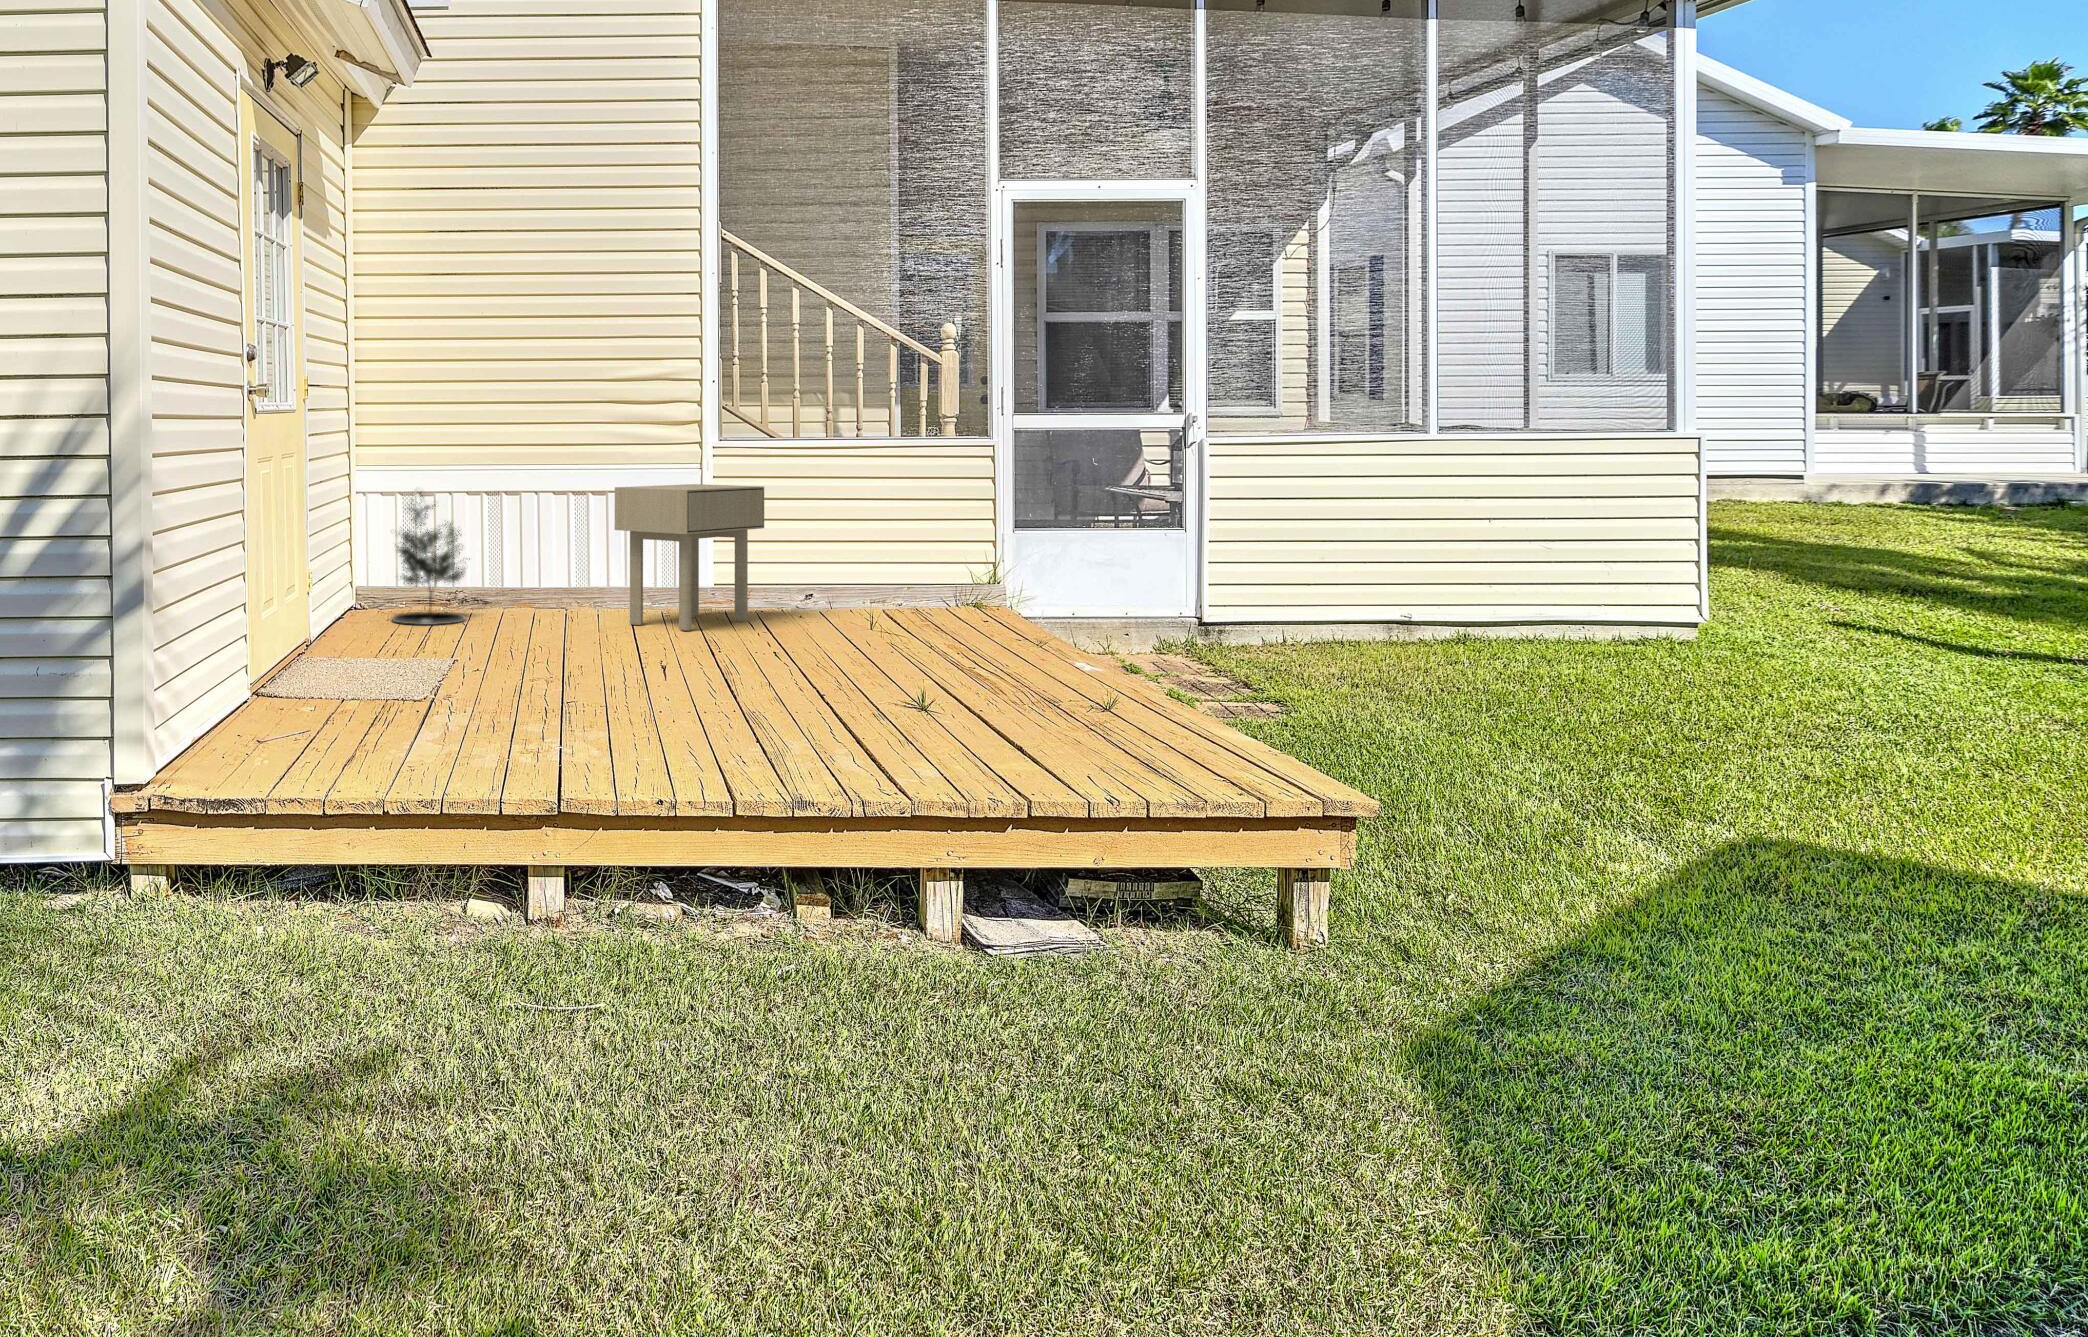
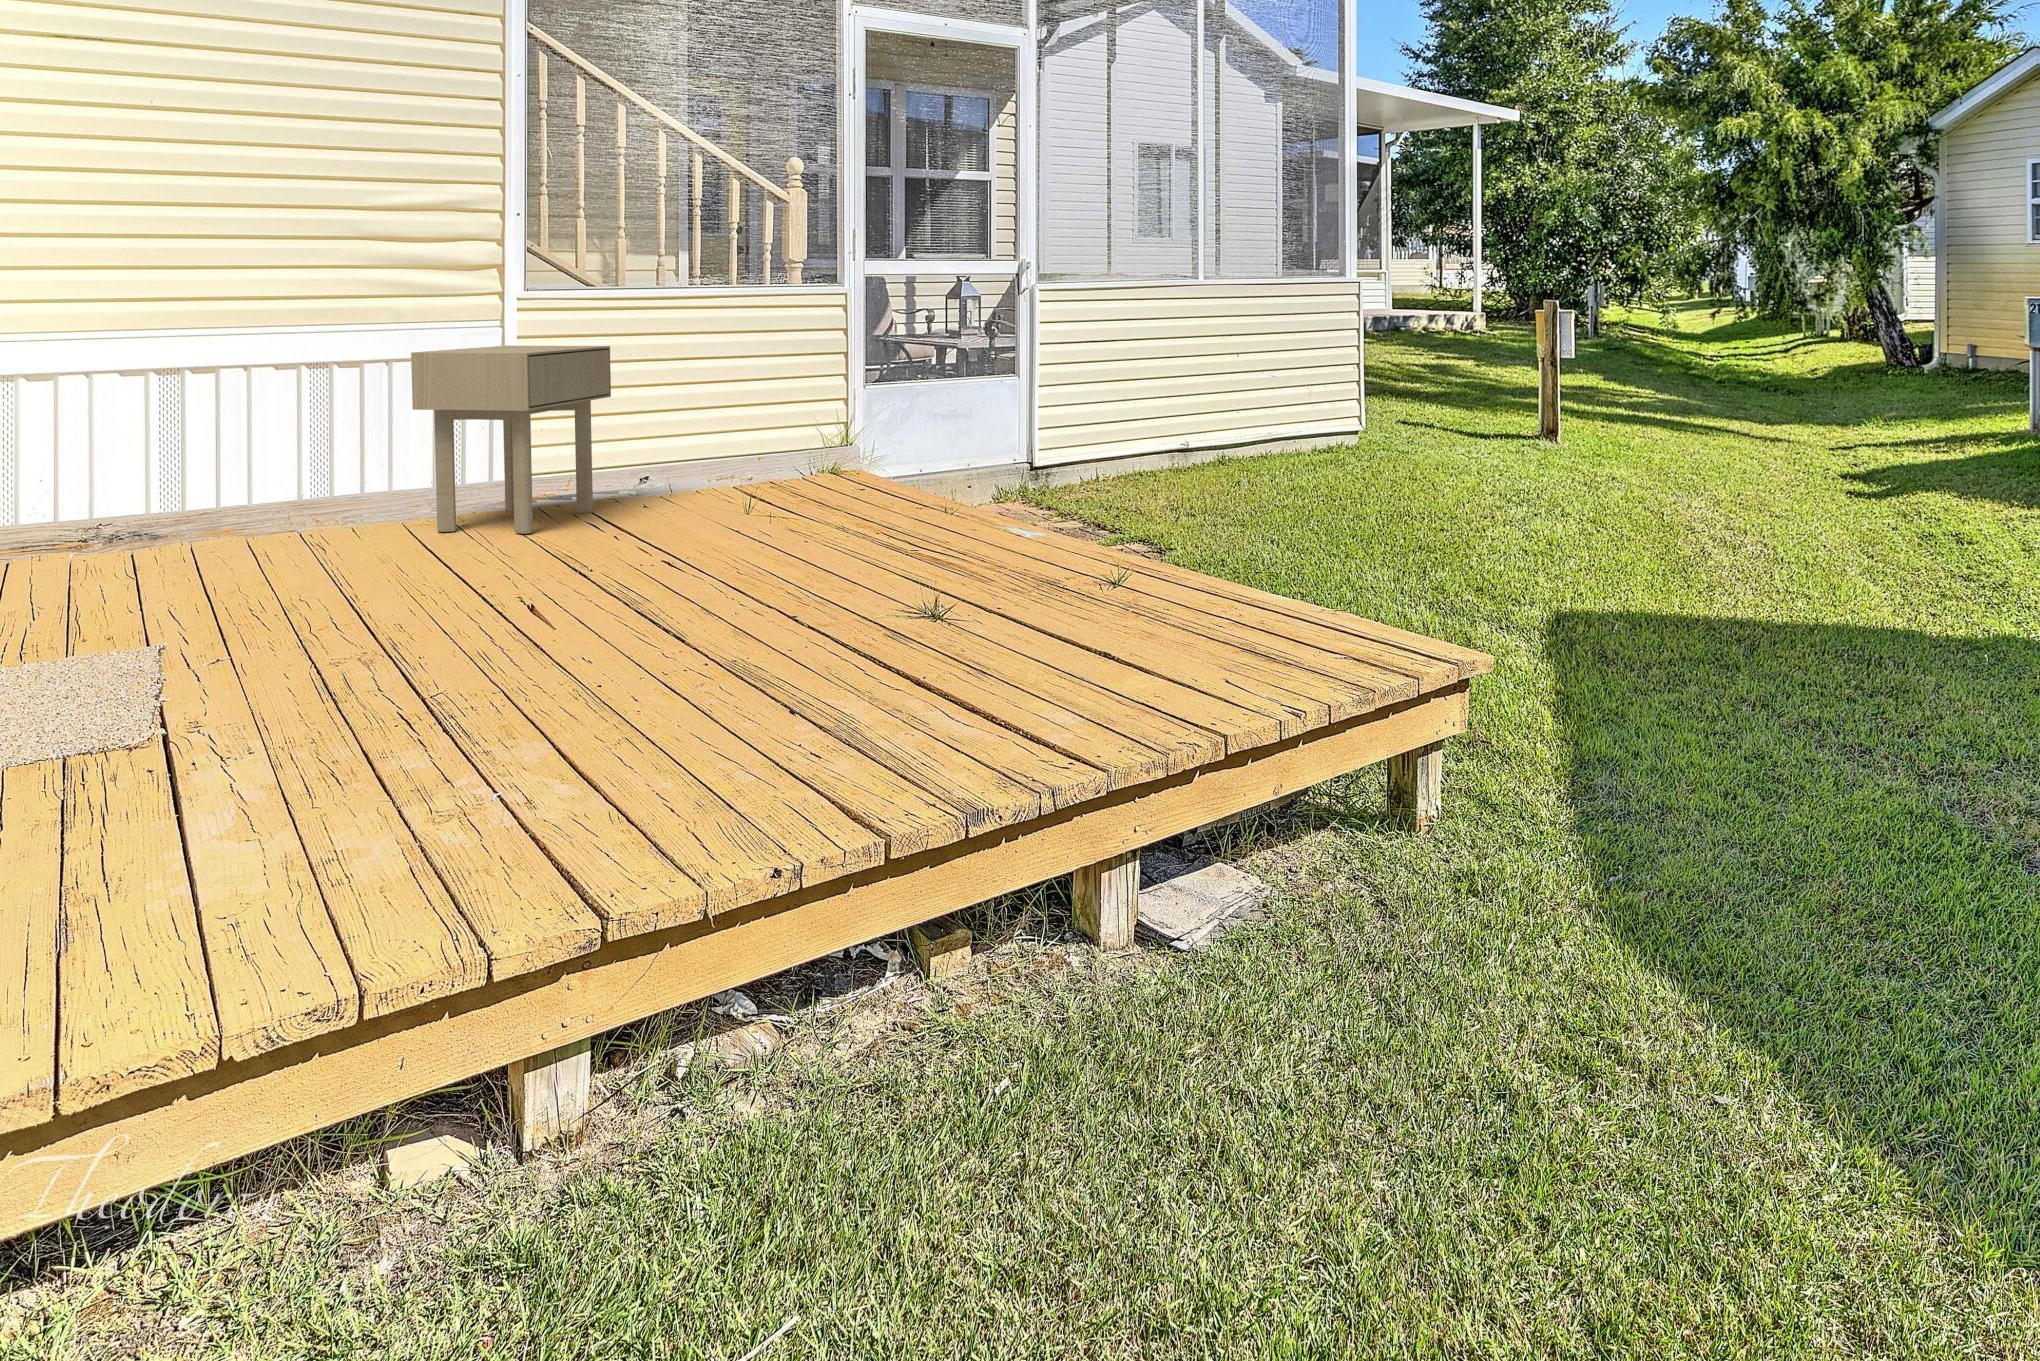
potted tree: present [392,491,470,625] -> none [18,361,174,568]

